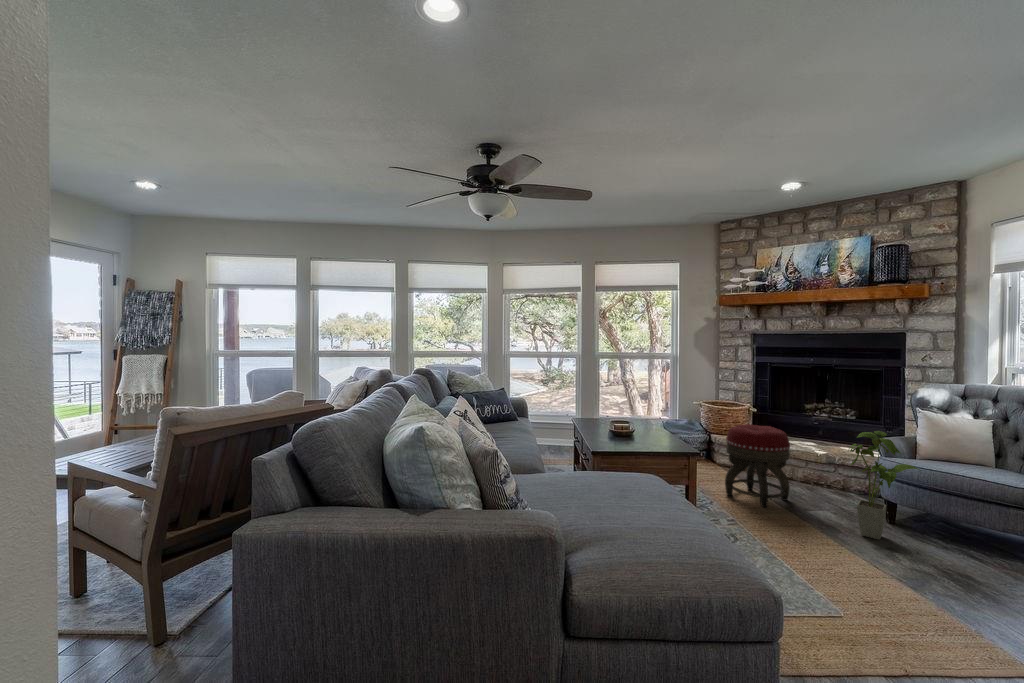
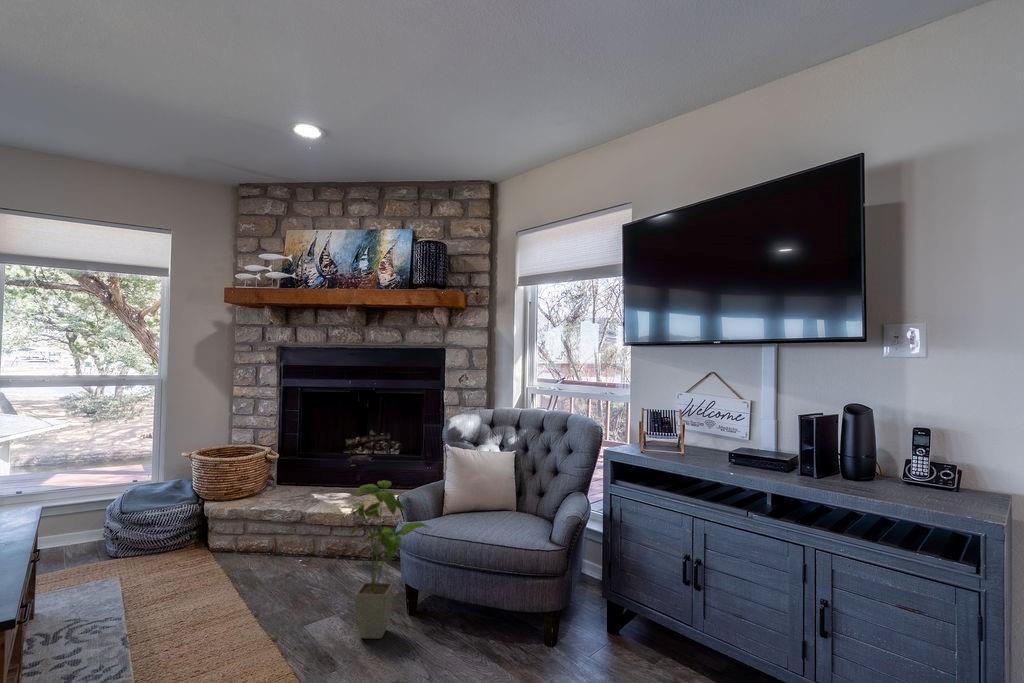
footstool: present [725,424,790,507] -> none [184,486,289,625]

